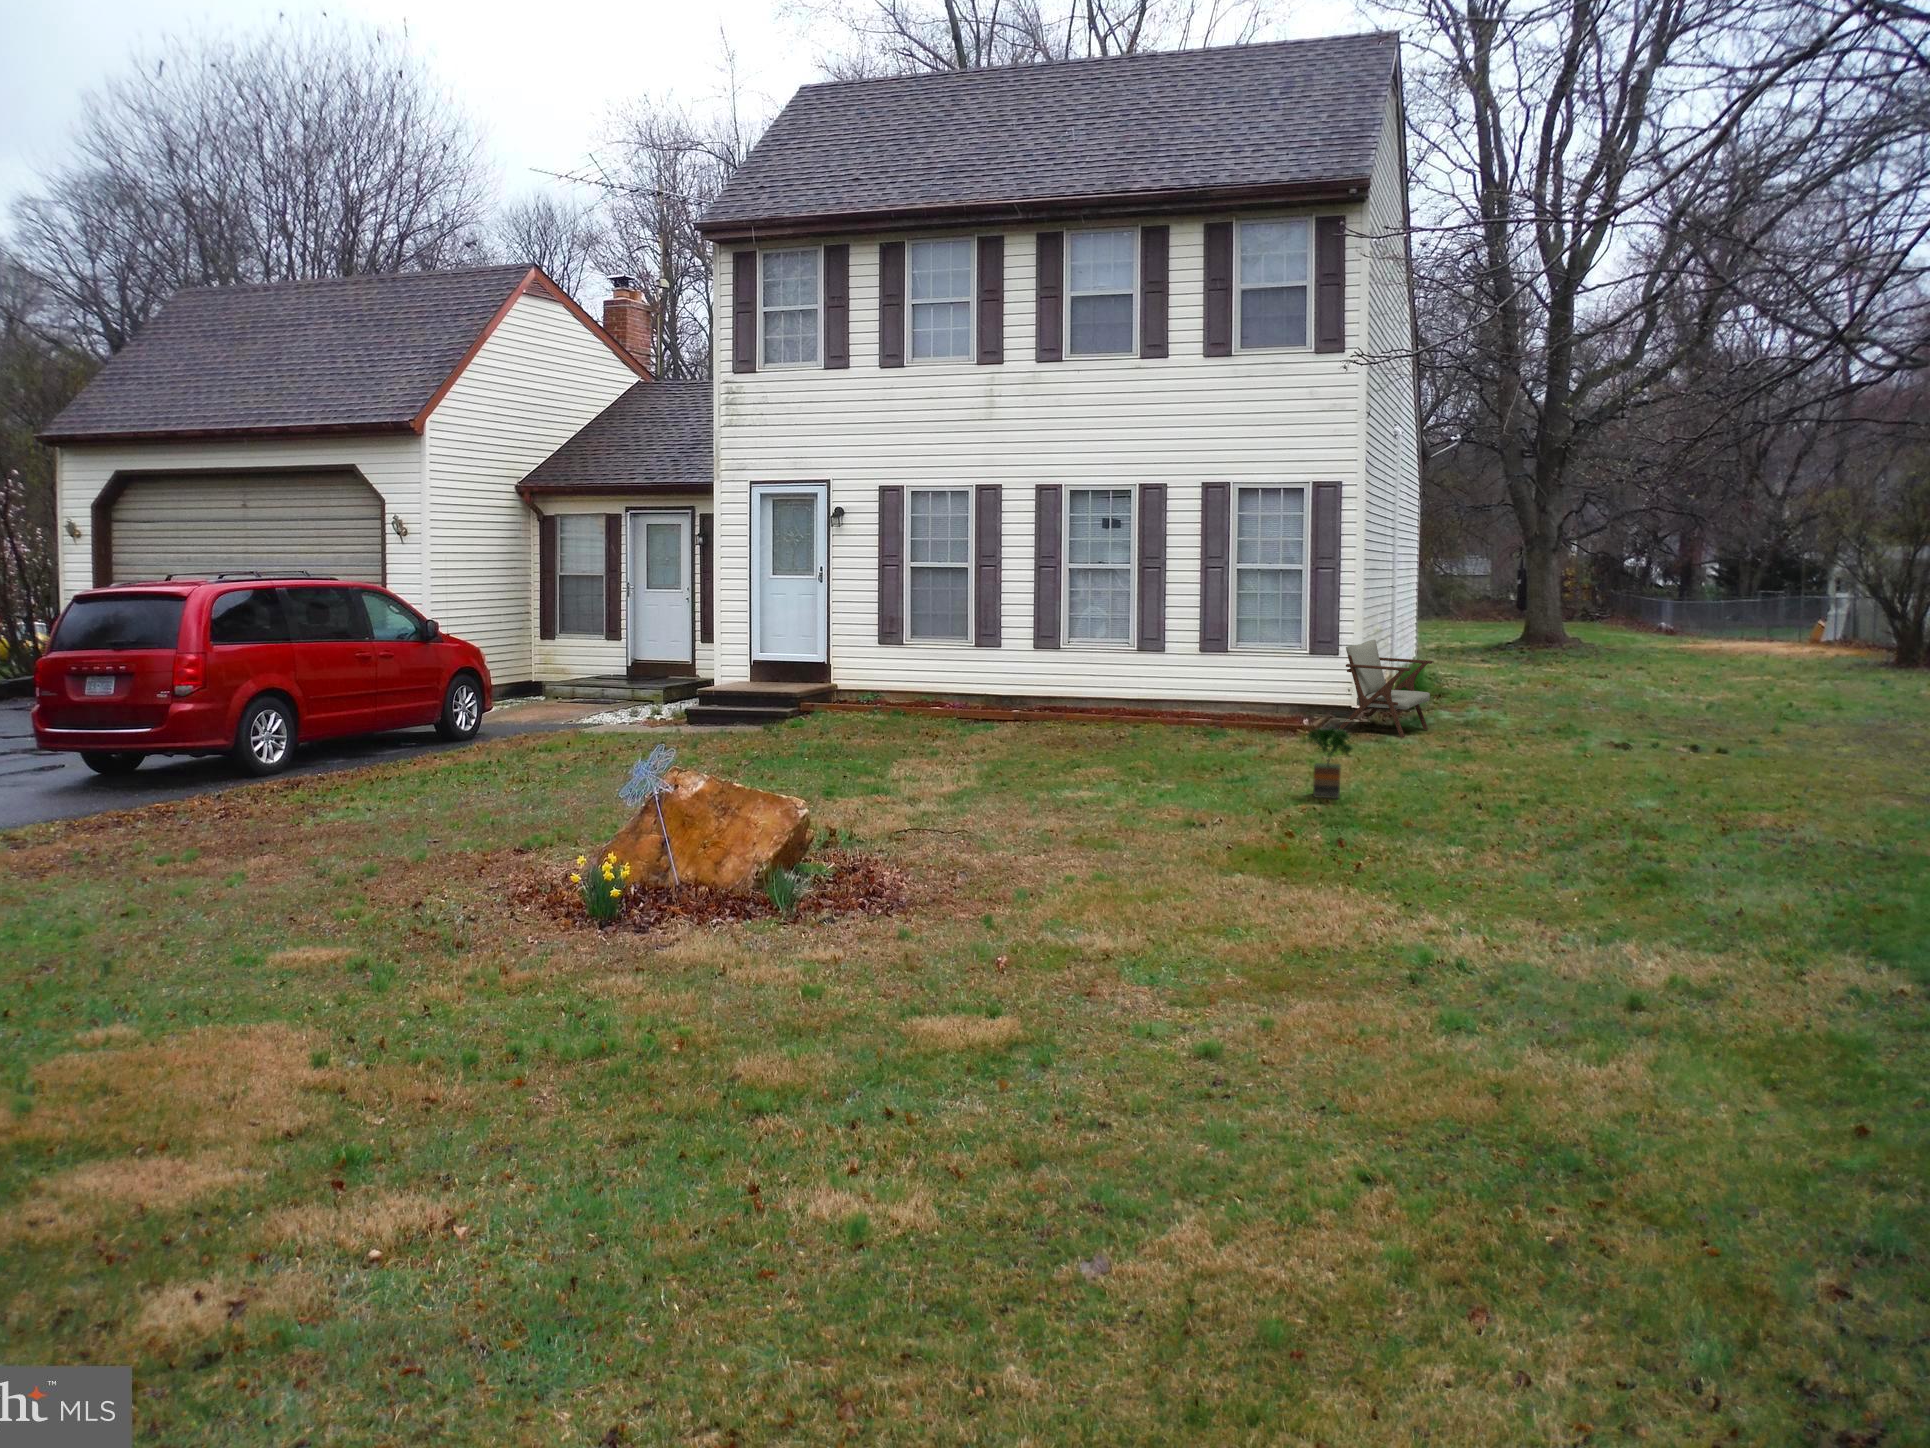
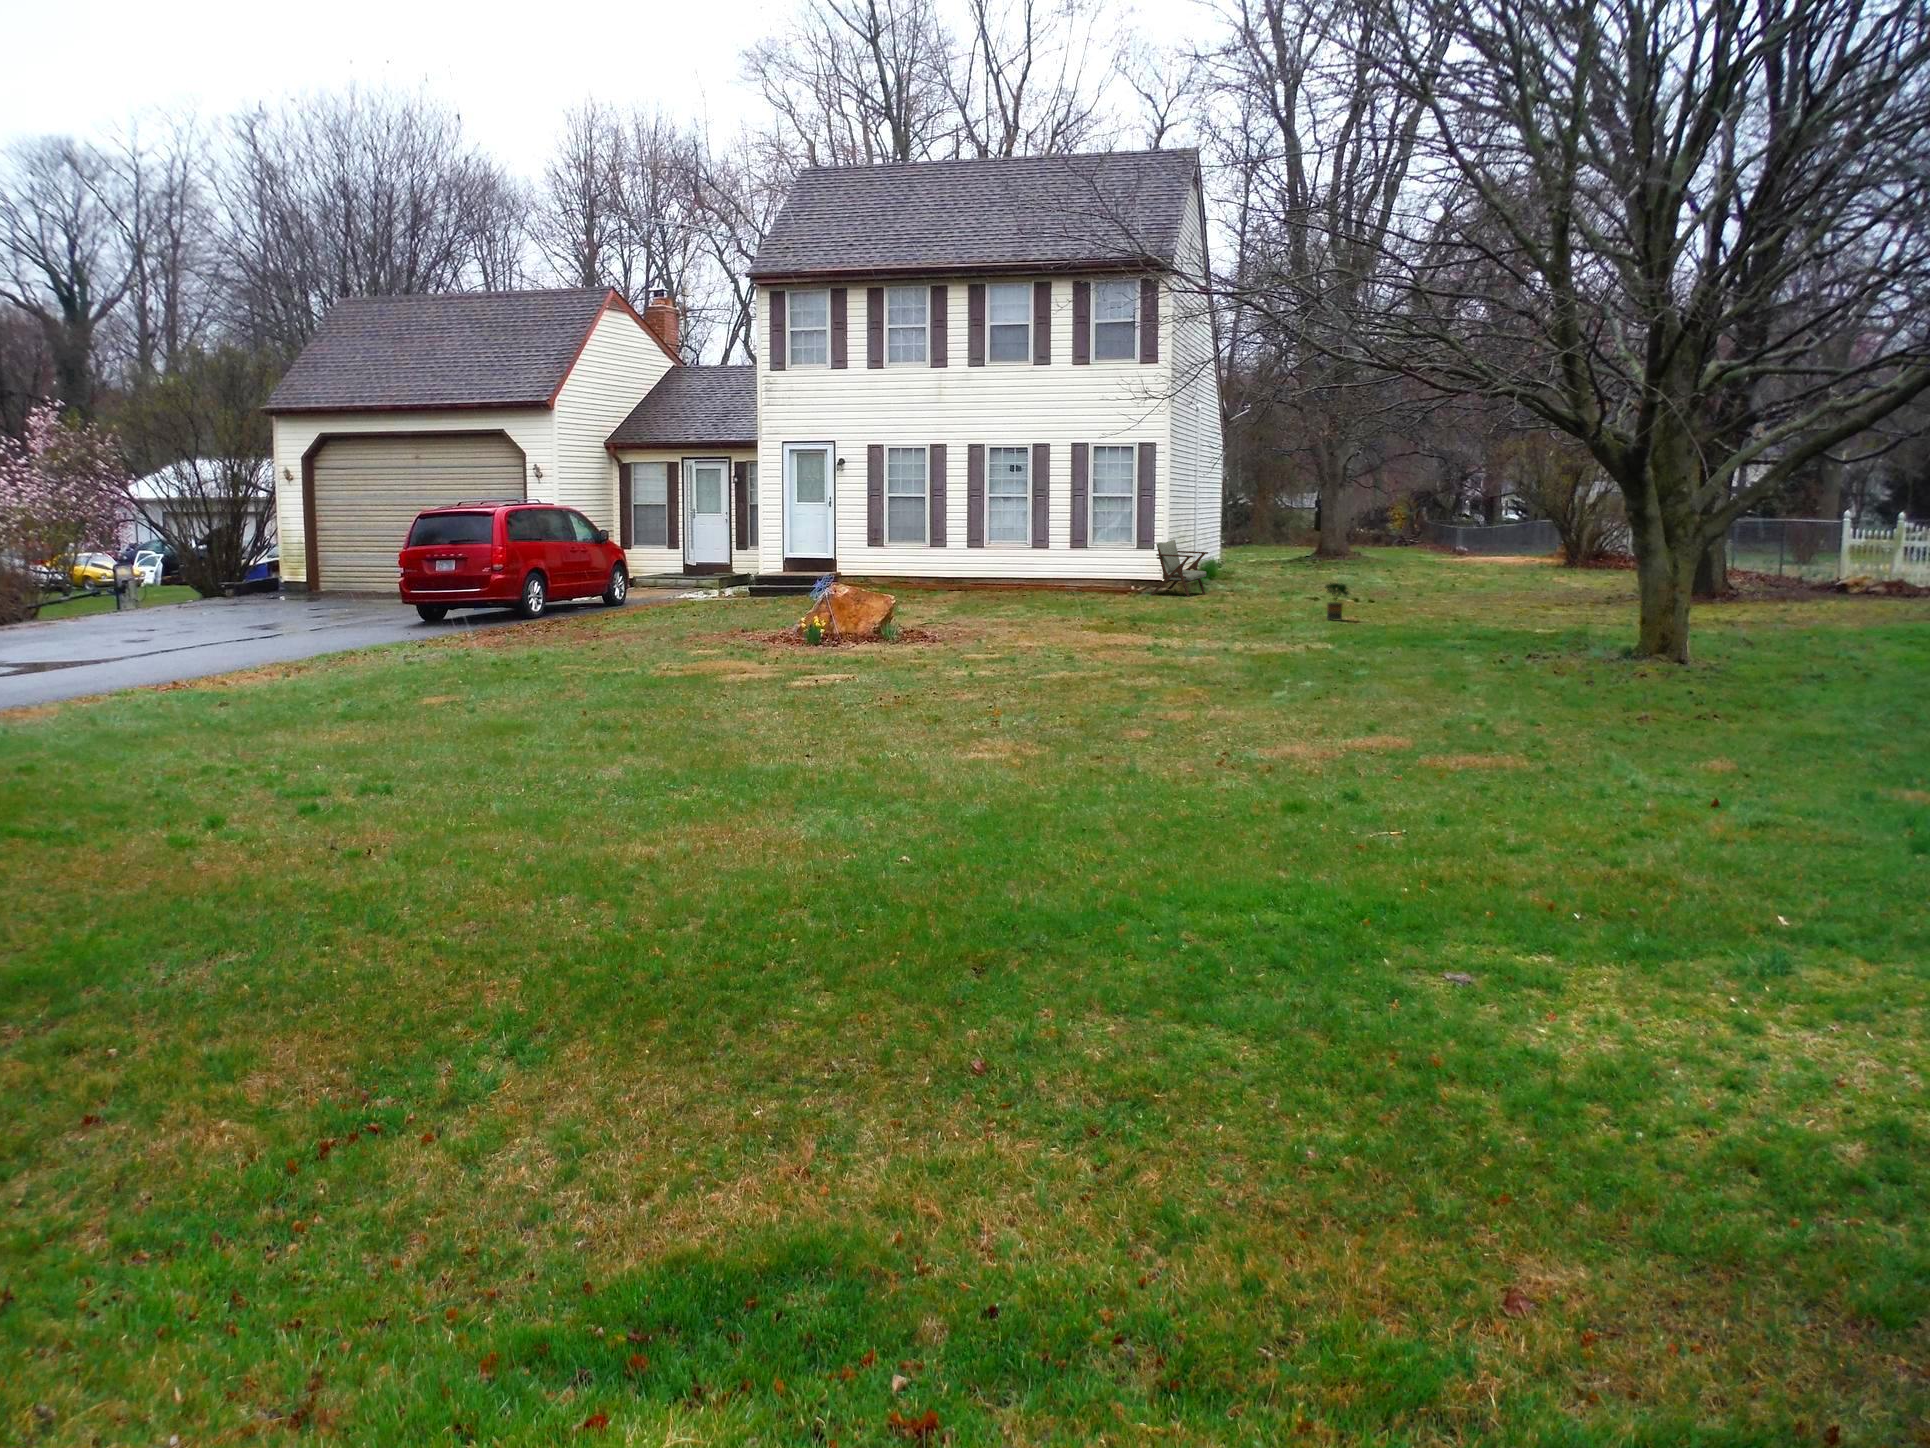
potted tree: present [1308,728,1352,799] -> present [1325,583,1349,621]

